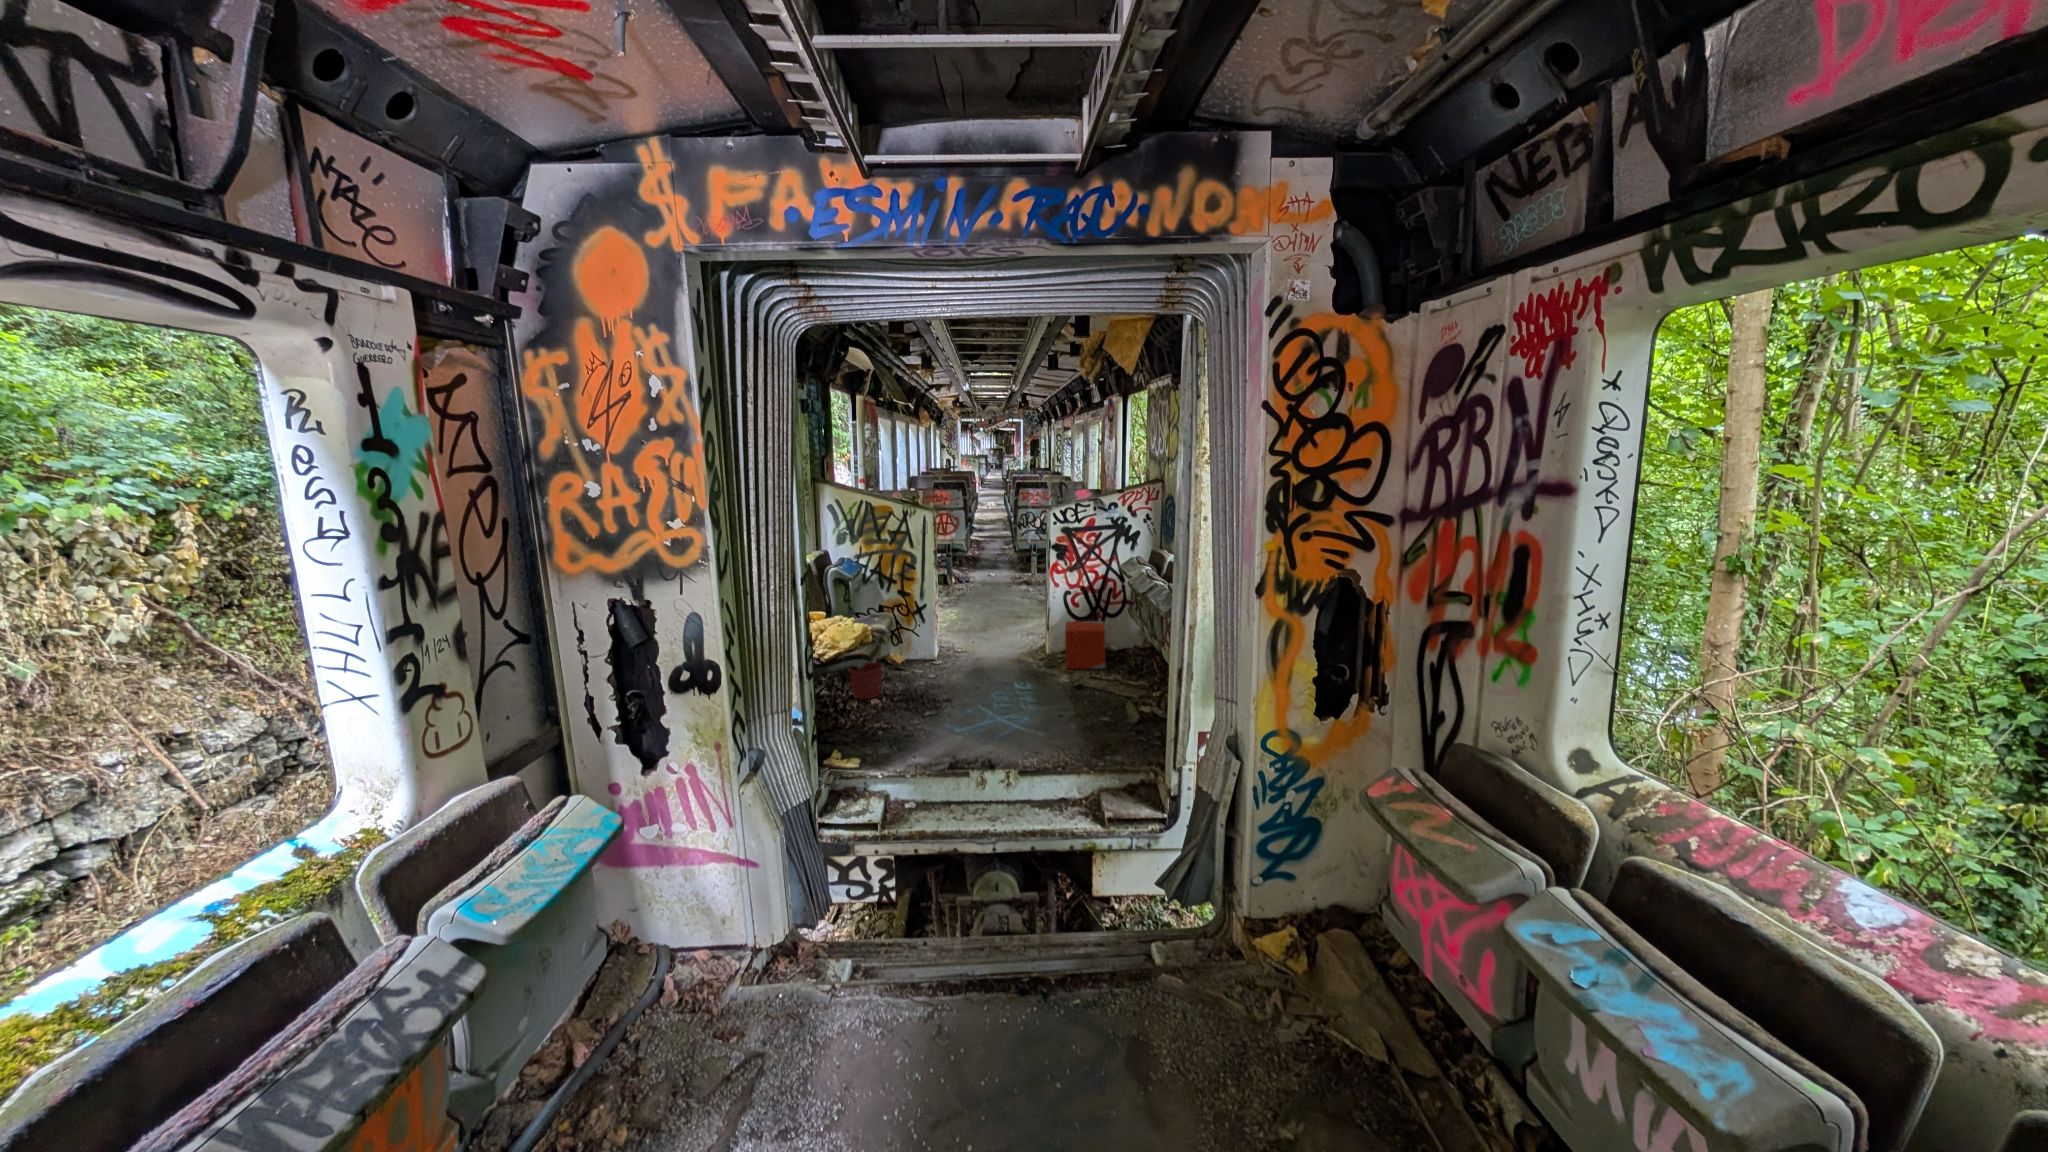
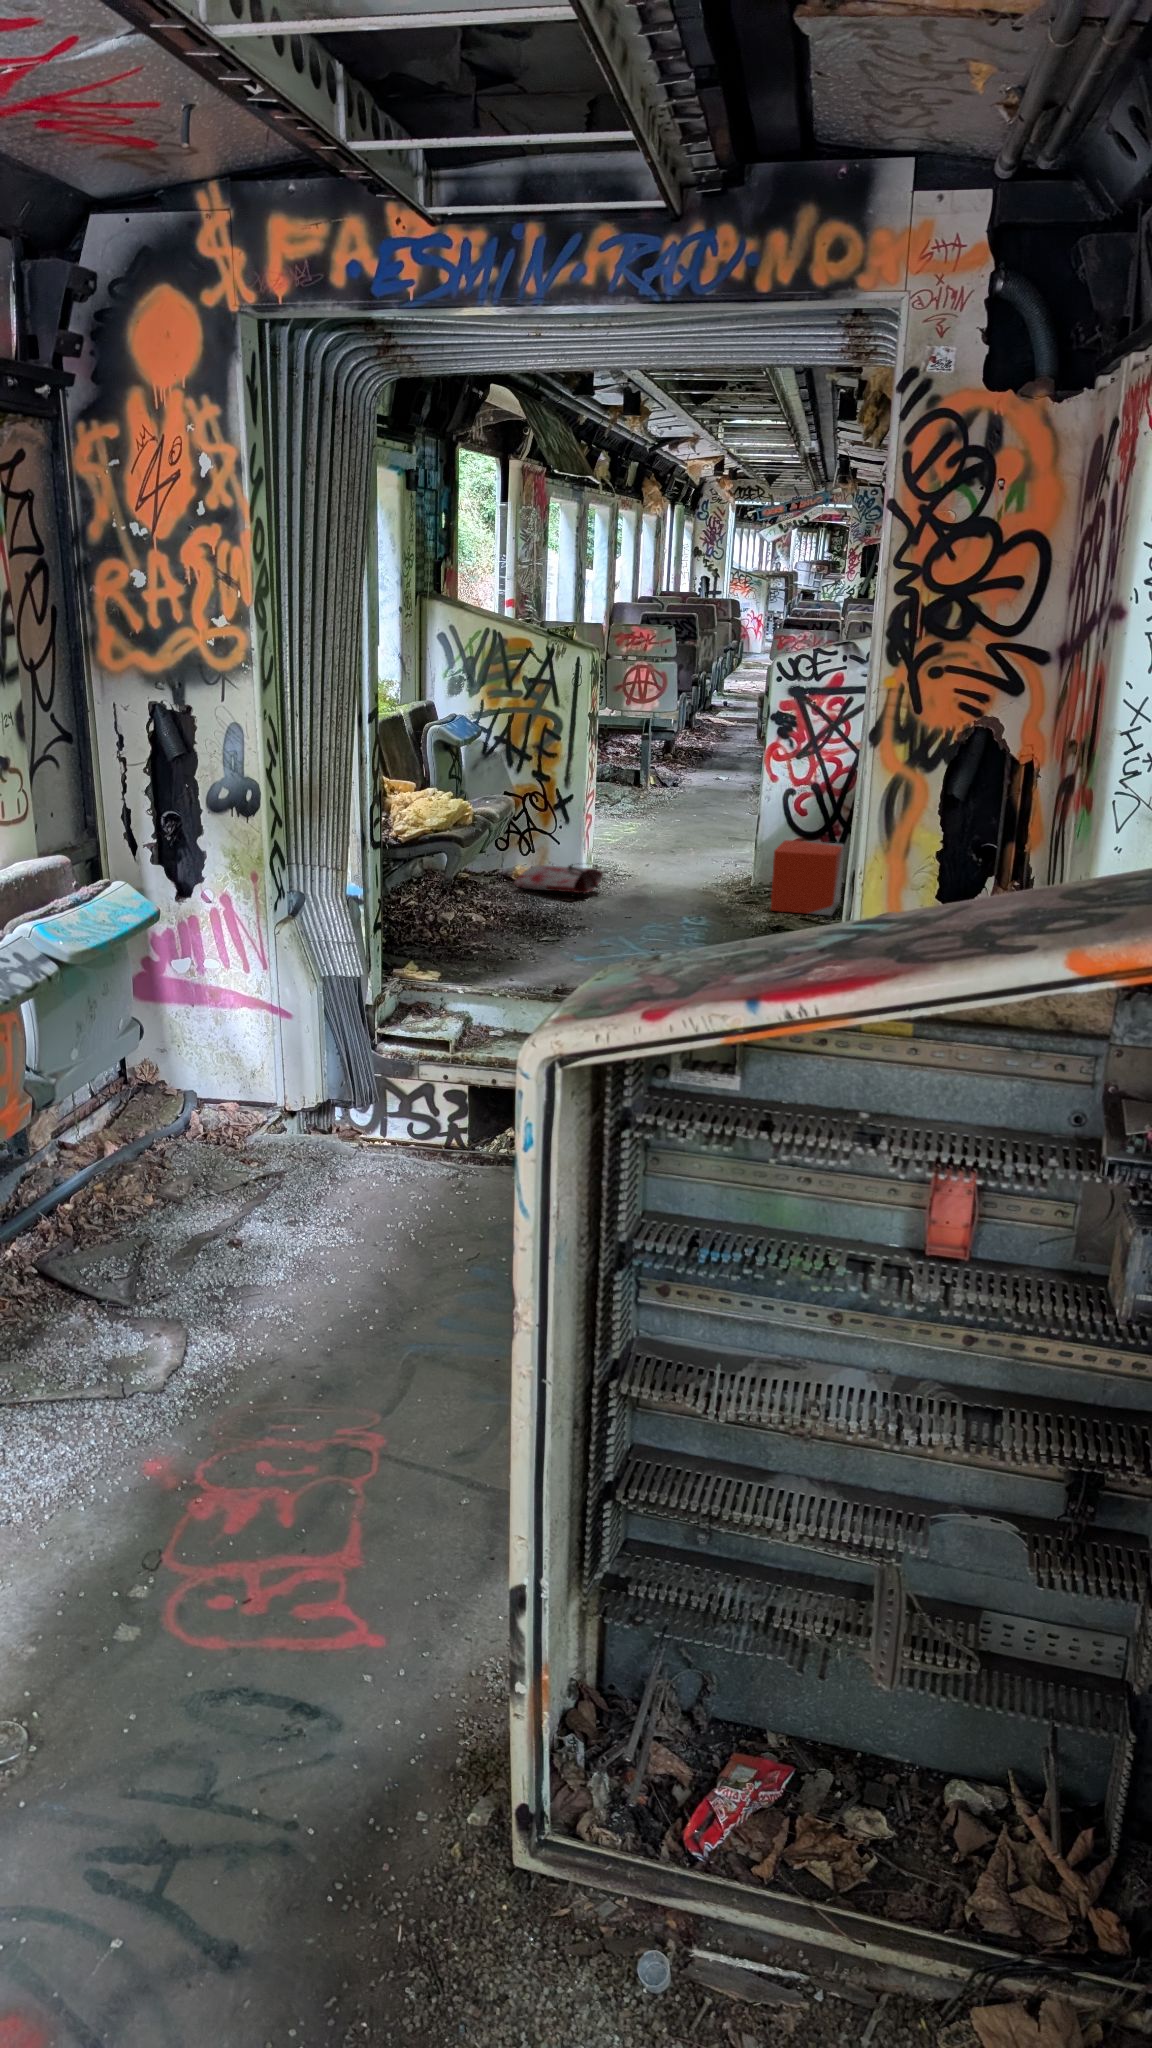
bag: none [893,648,953,672] -> present [514,865,603,897]
bucket: present [848,662,882,699] -> none [439,868,491,918]

